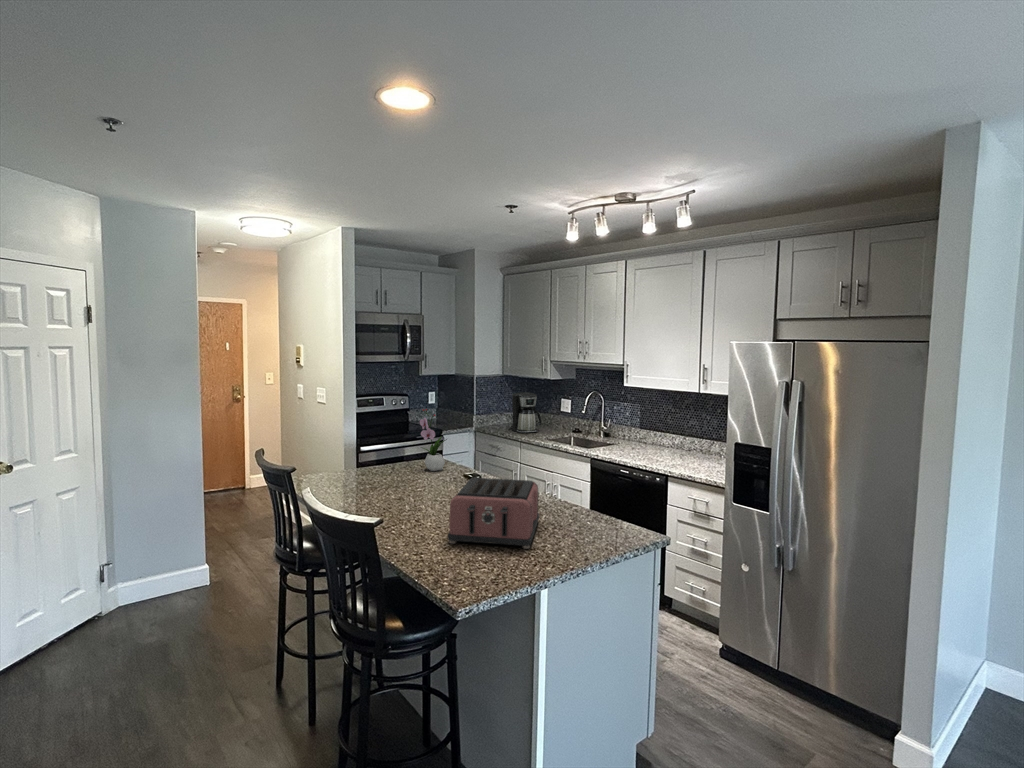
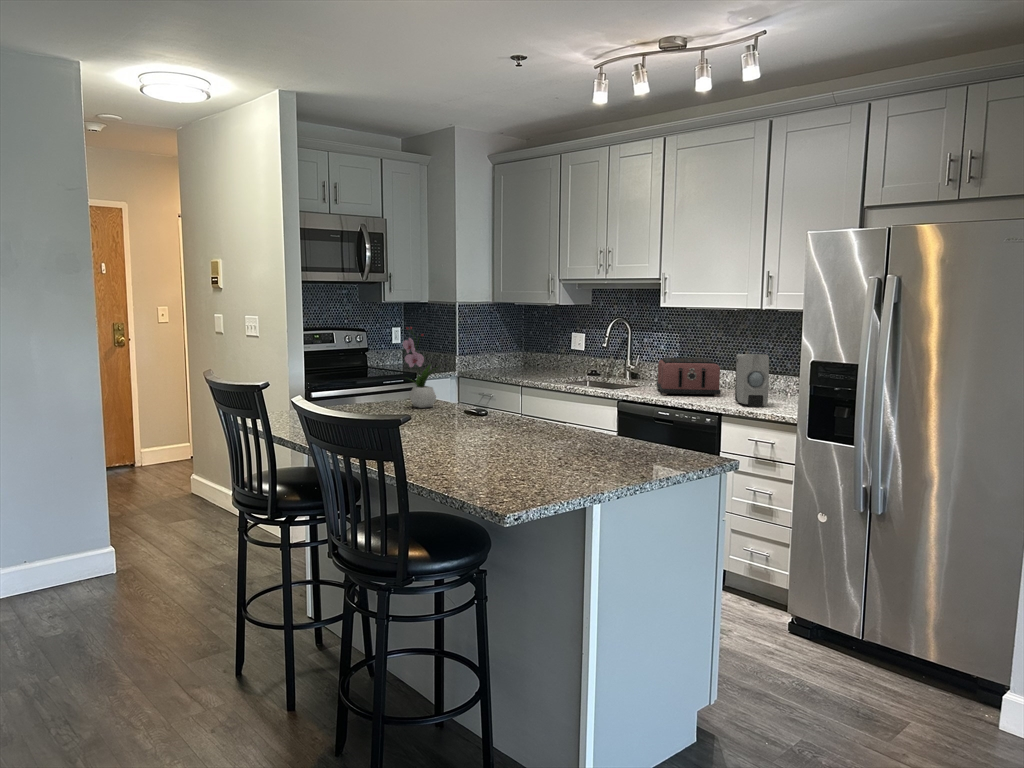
coffee maker: present [511,392,541,433] -> none [506,324,547,377]
soap dispenser: none [679,428,705,471] -> present [735,354,769,407]
toaster: present [448,478,539,549] -> present [656,358,721,397]

